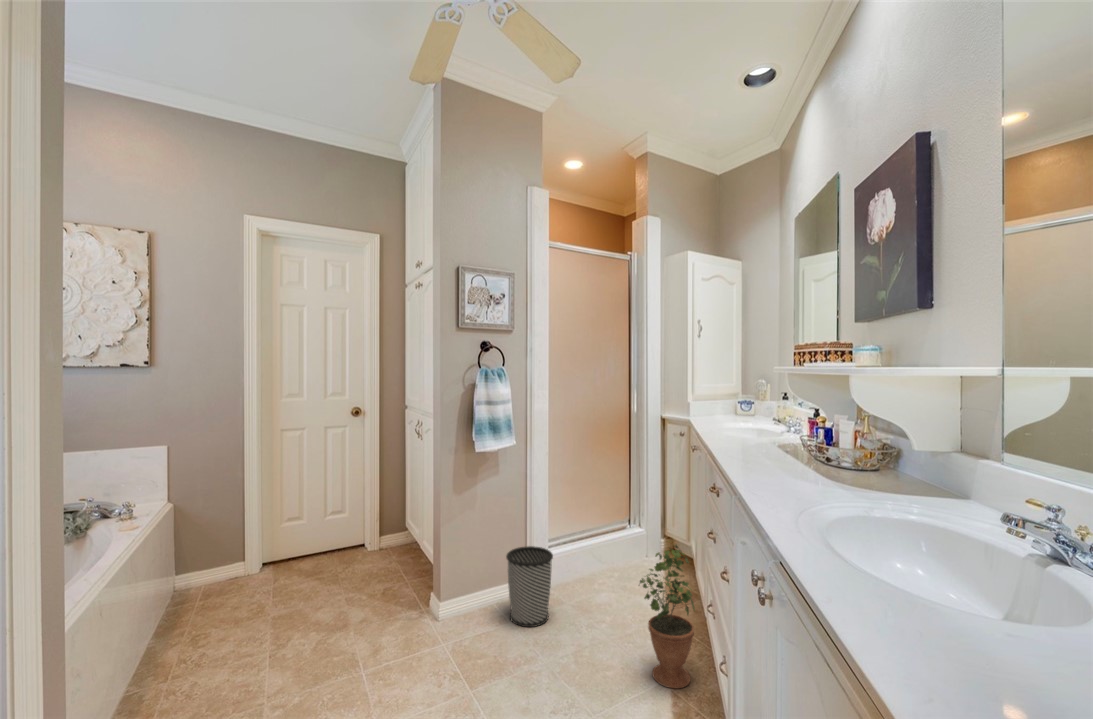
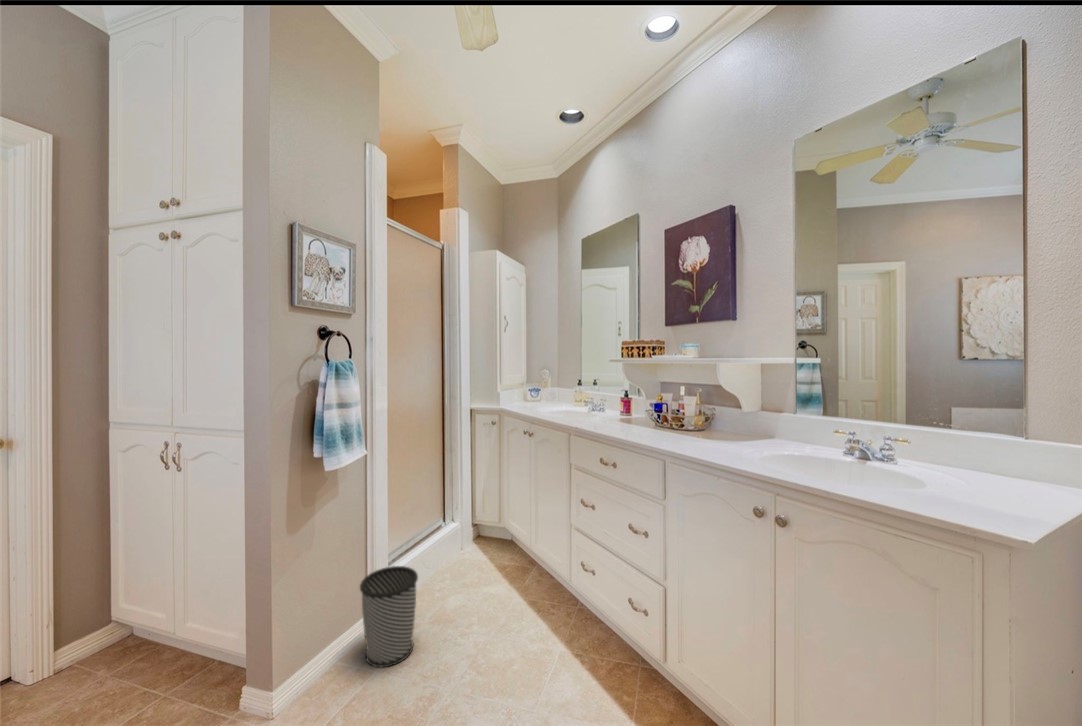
potted plant: present [640,545,695,688] -> none [534,520,582,653]

